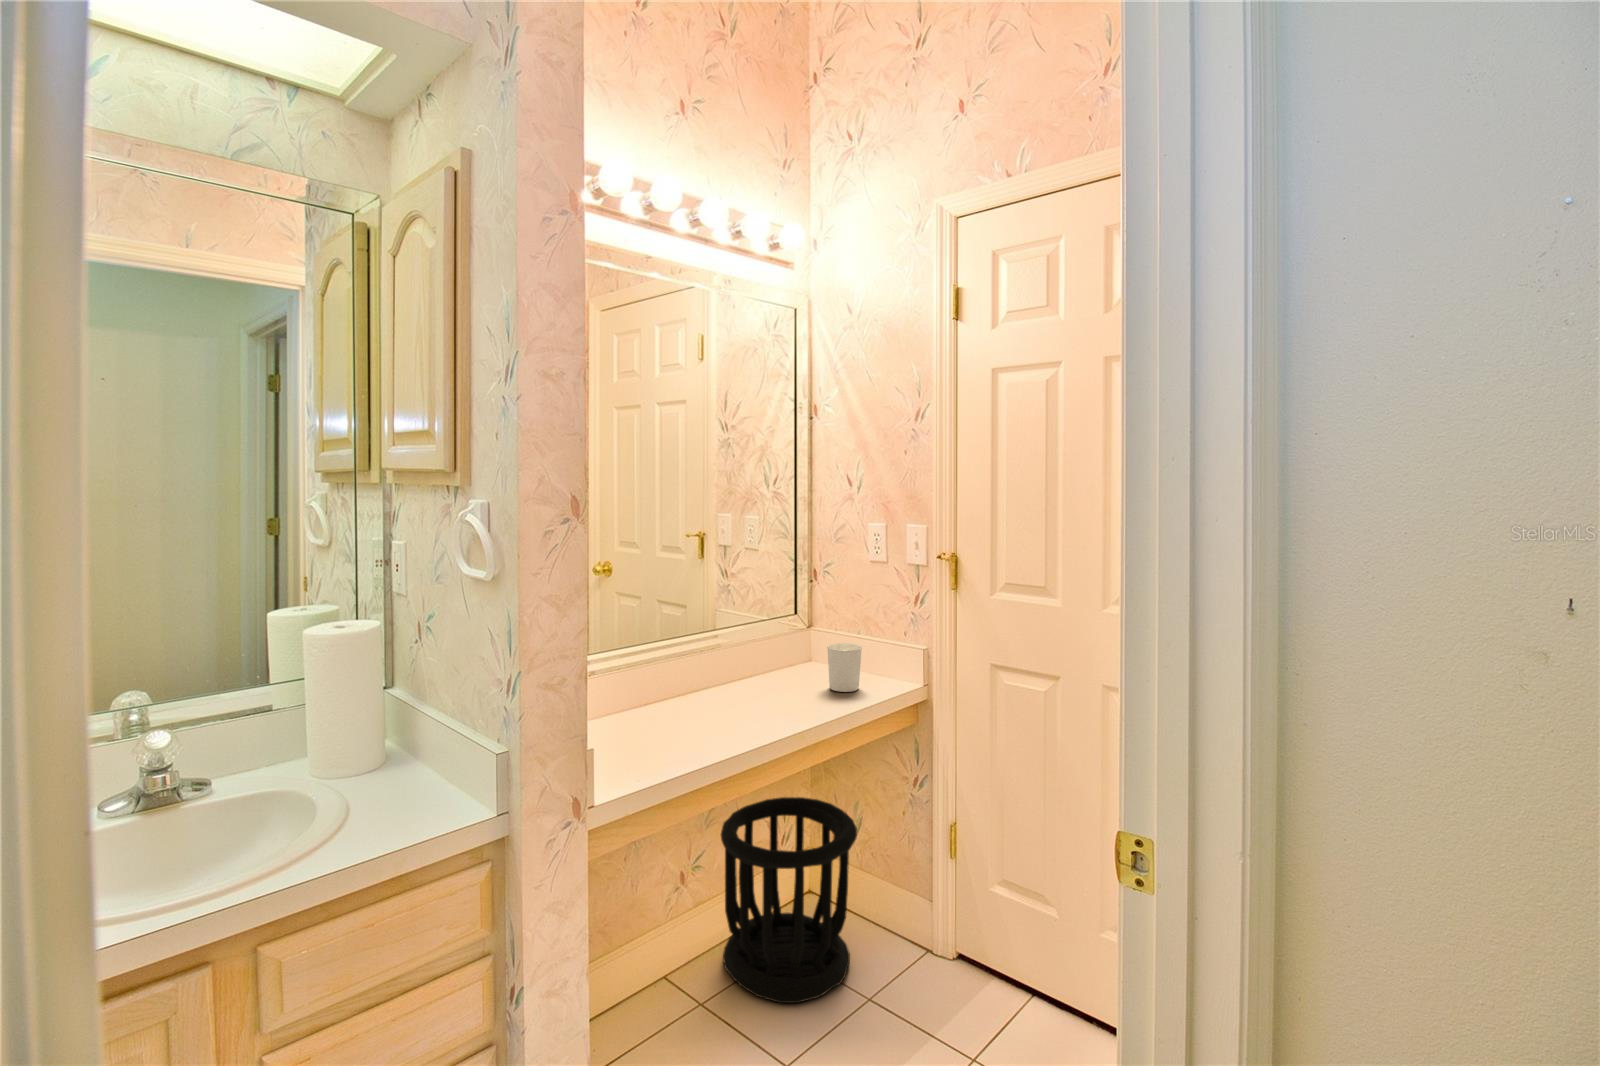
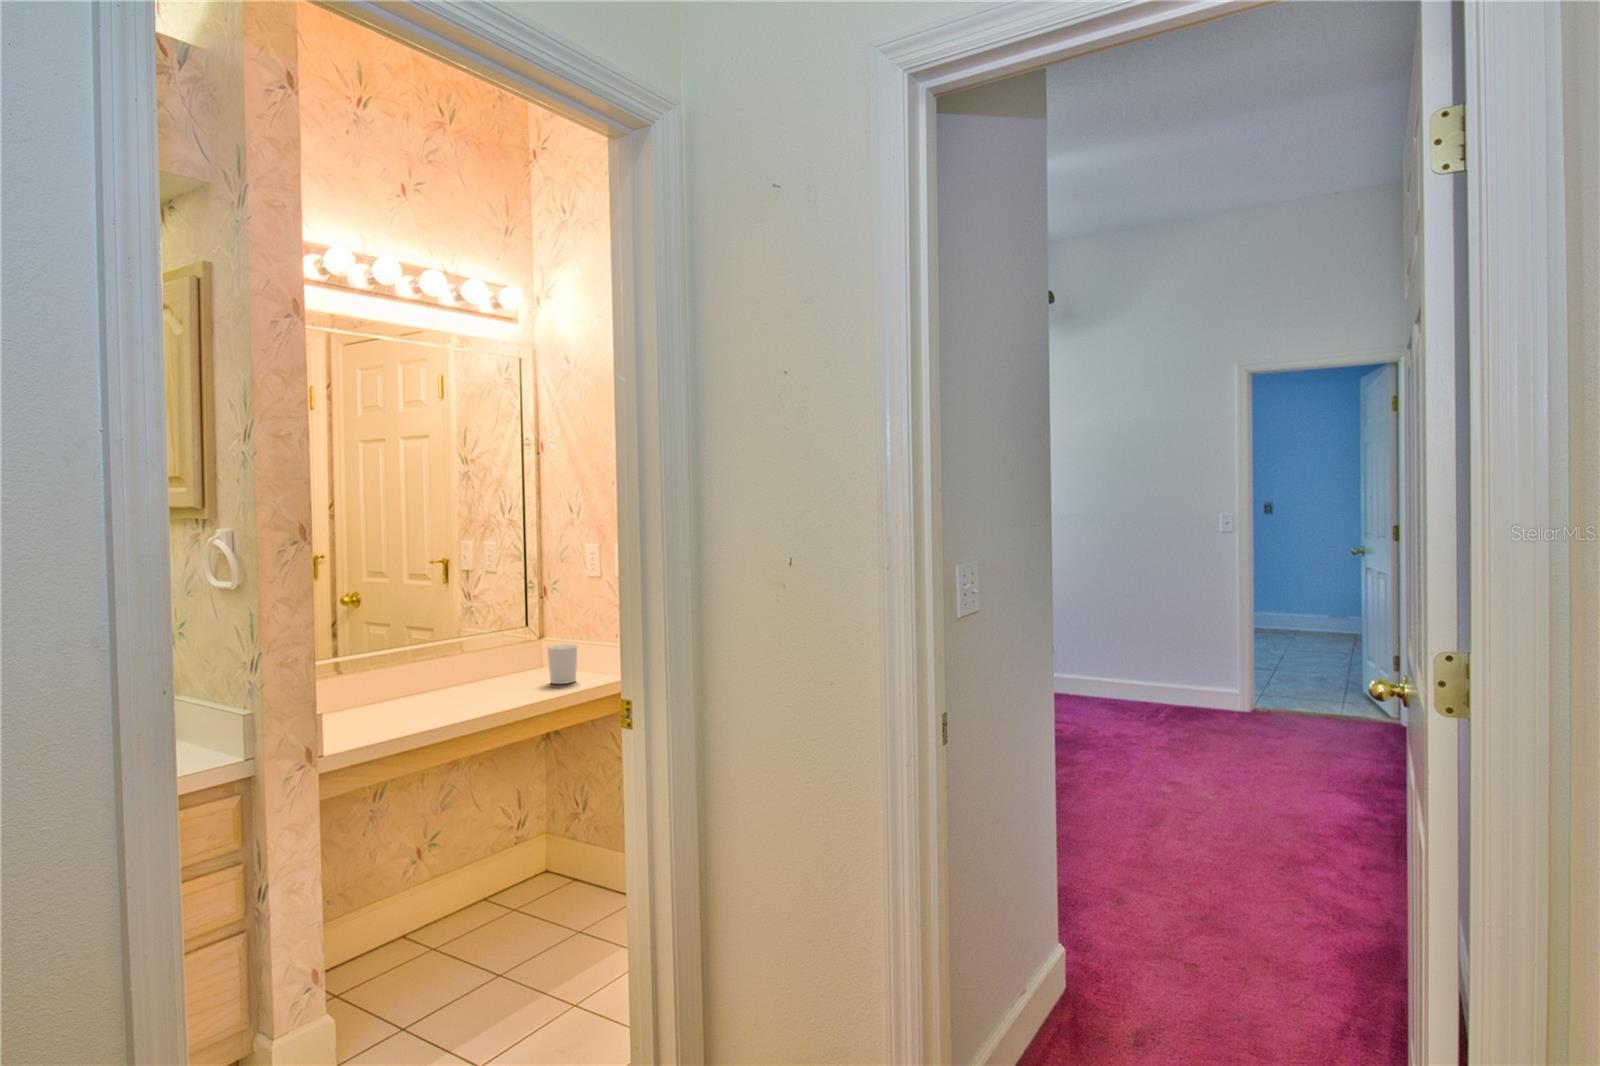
wastebasket: present [721,797,857,1003] -> none [453,780,573,941]

